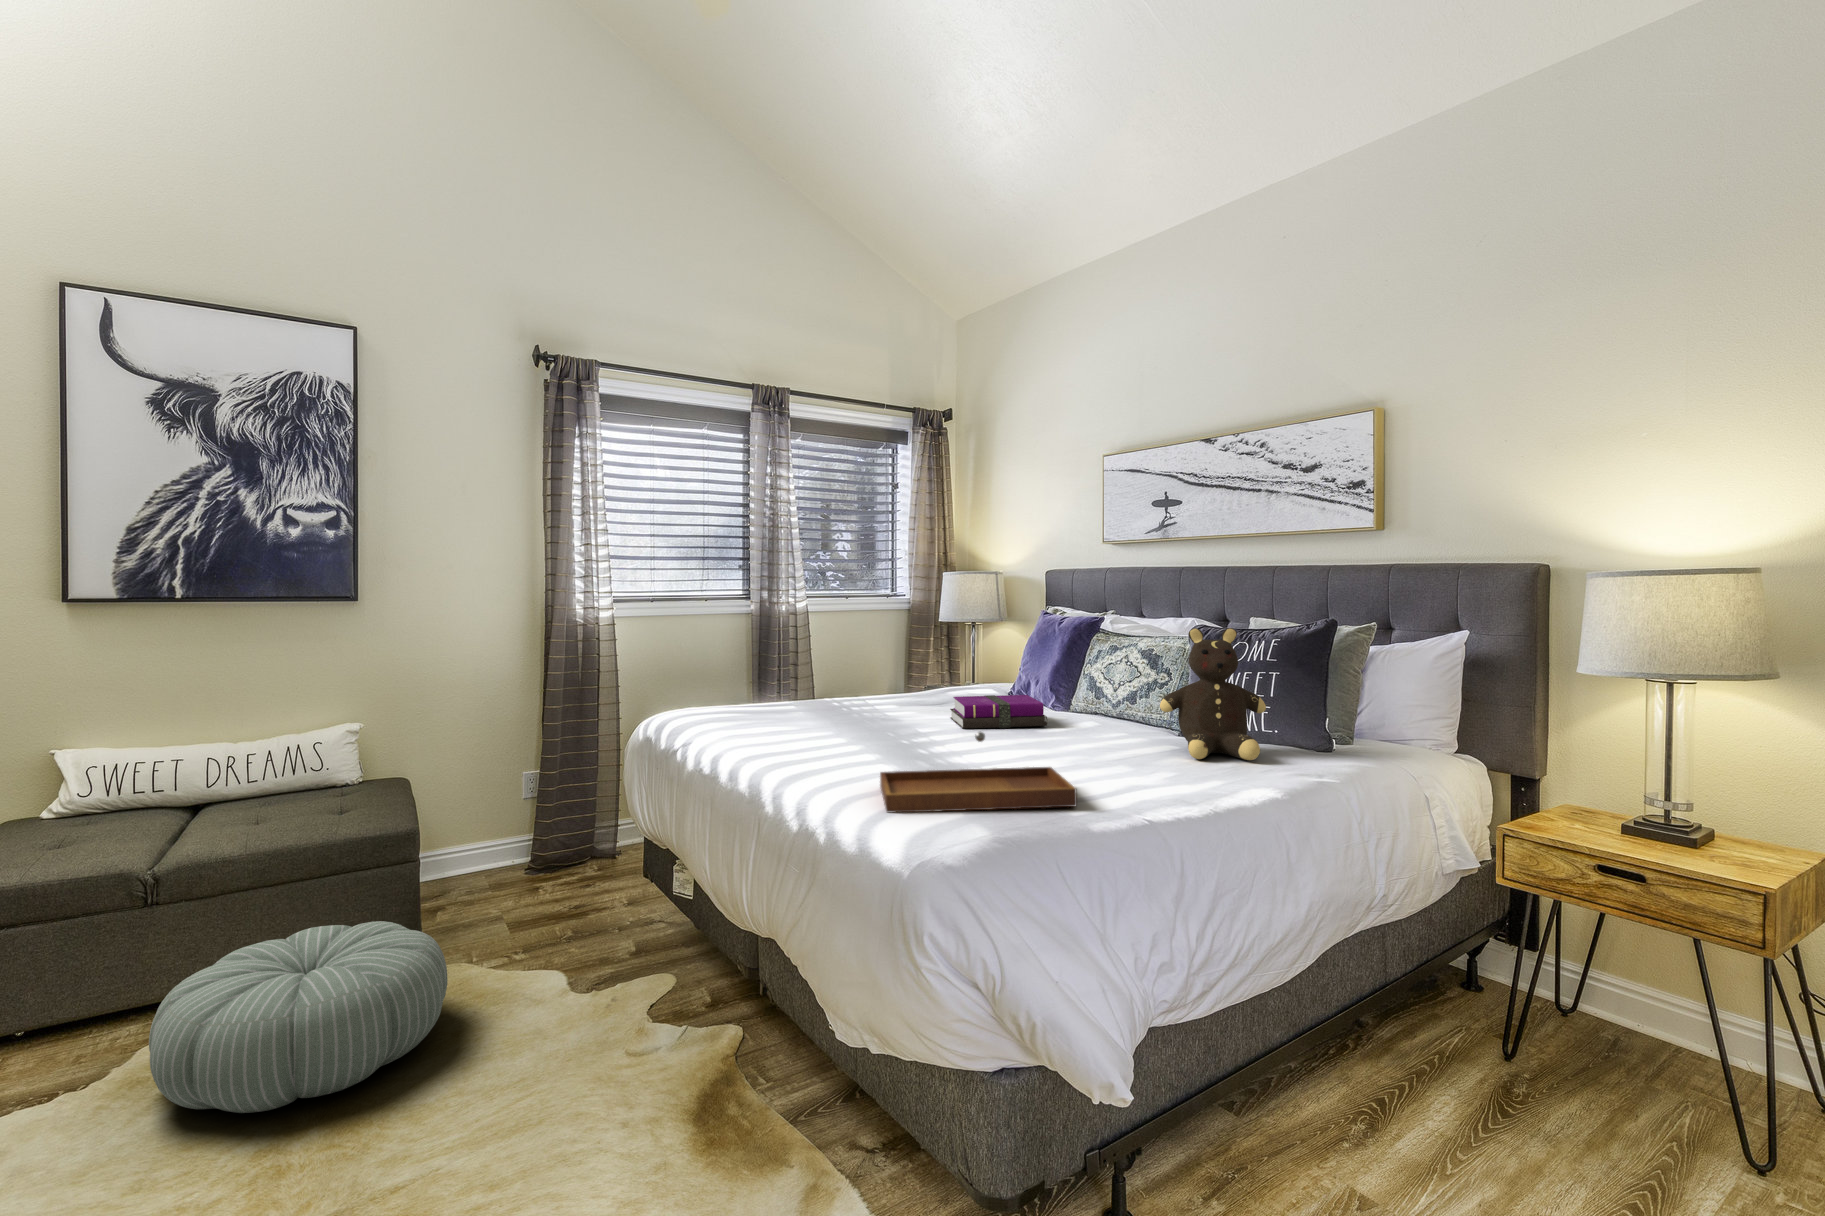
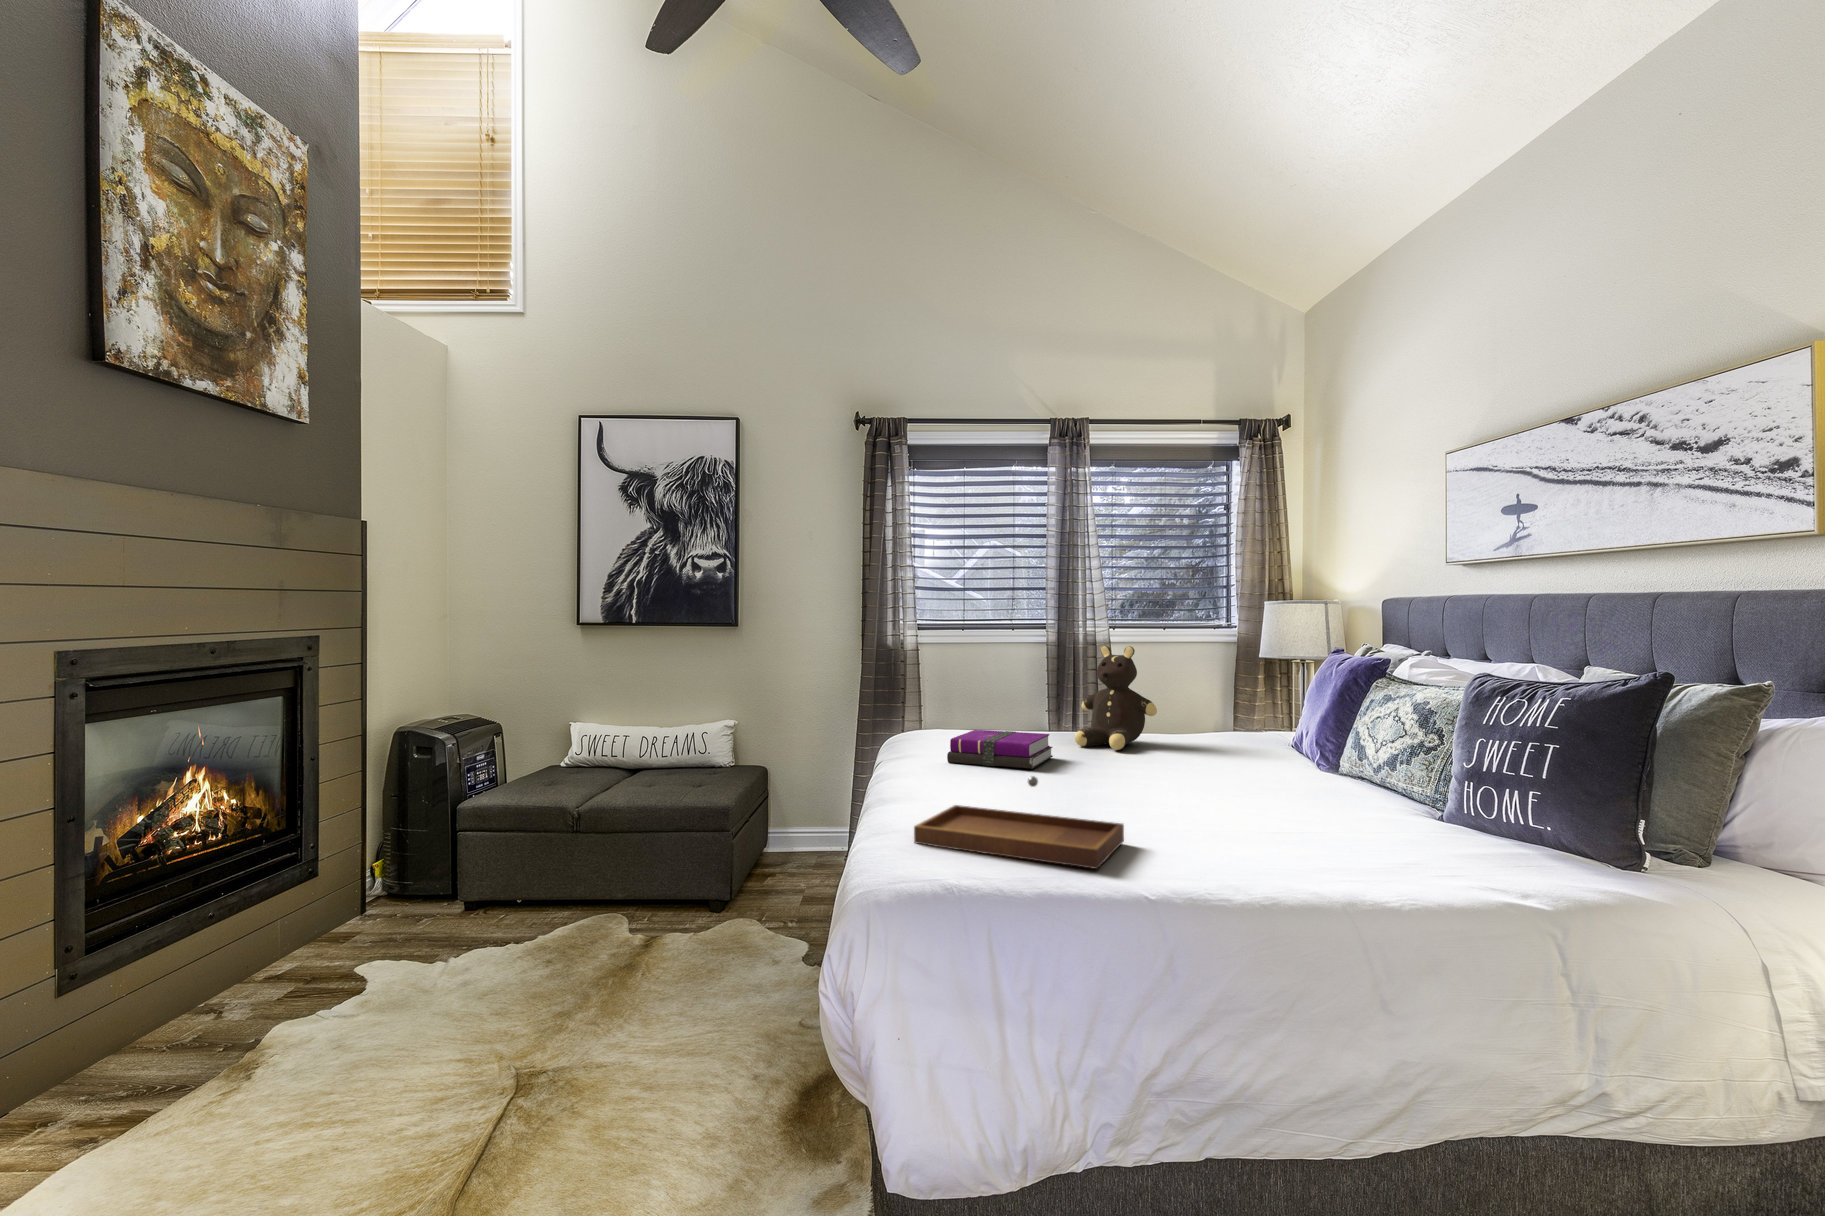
teddy bear: present [1160,628,1266,760] -> present [1075,646,1157,750]
notebook: present [950,695,1047,729] -> present [947,730,1053,769]
pouf: present [149,921,448,1113] -> none [528,866,713,985]

